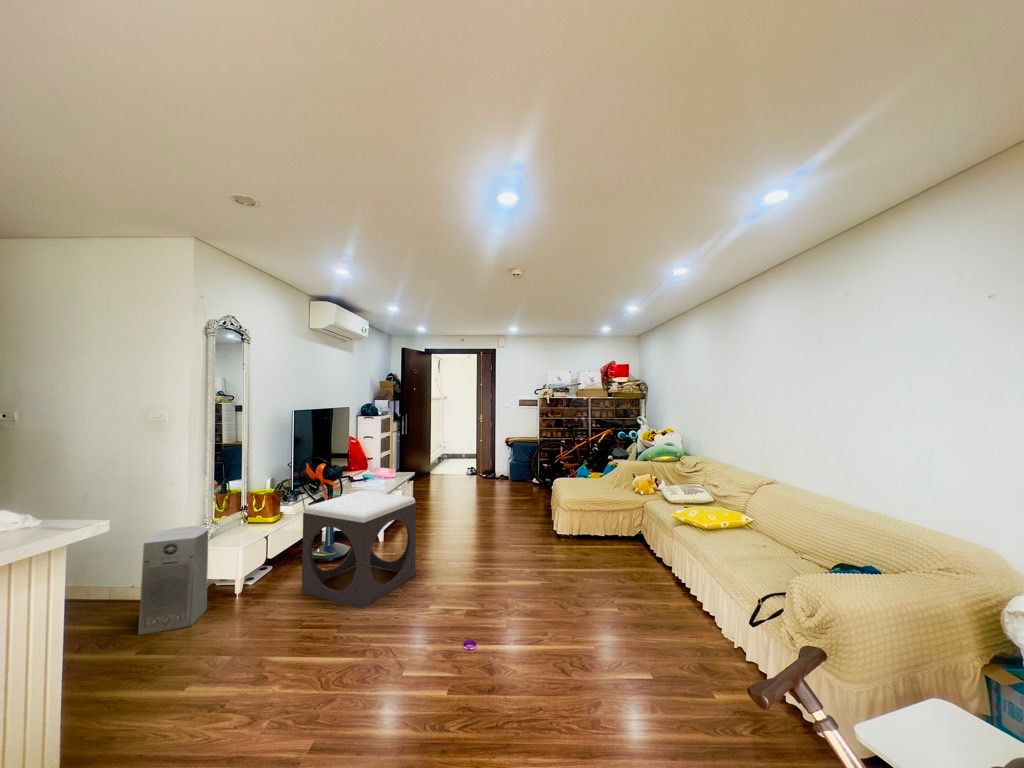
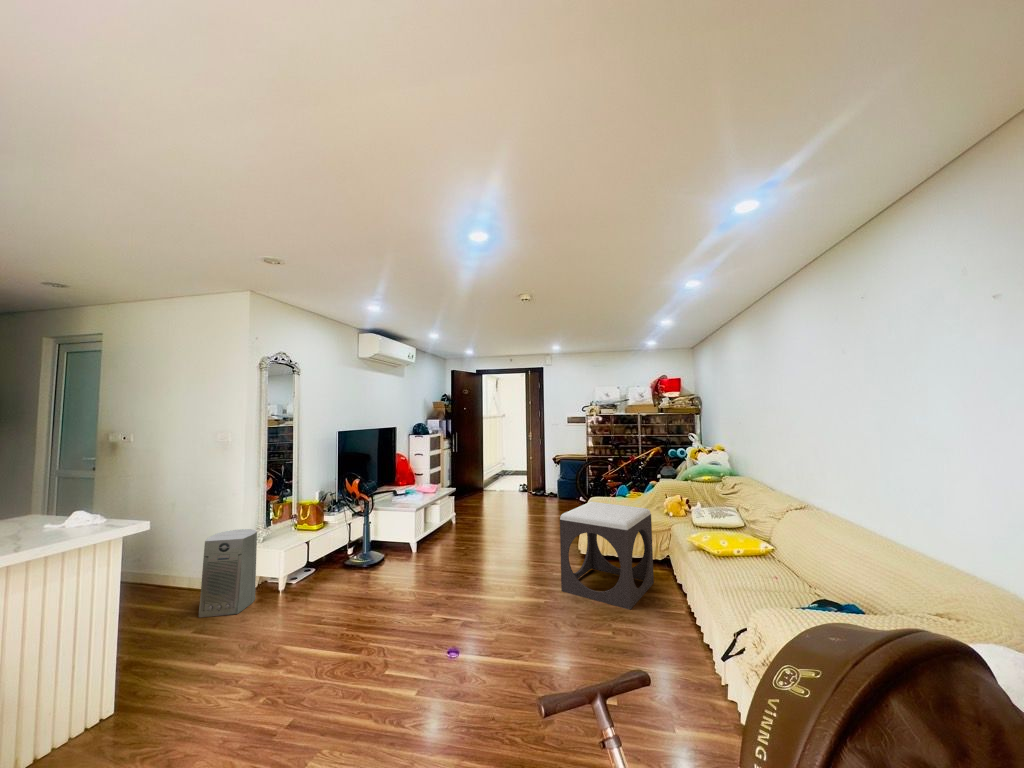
footstool: present [302,491,416,609] -> present [560,502,654,610]

